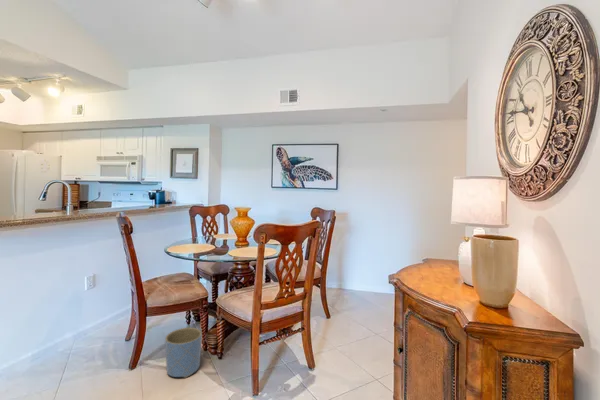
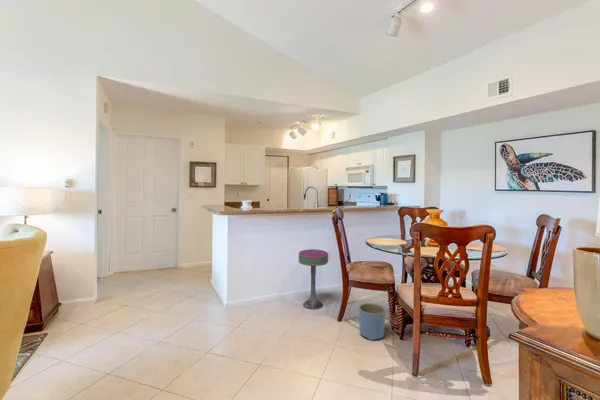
bar stool: none [40,274,100,373] -> present [299,249,328,309]

